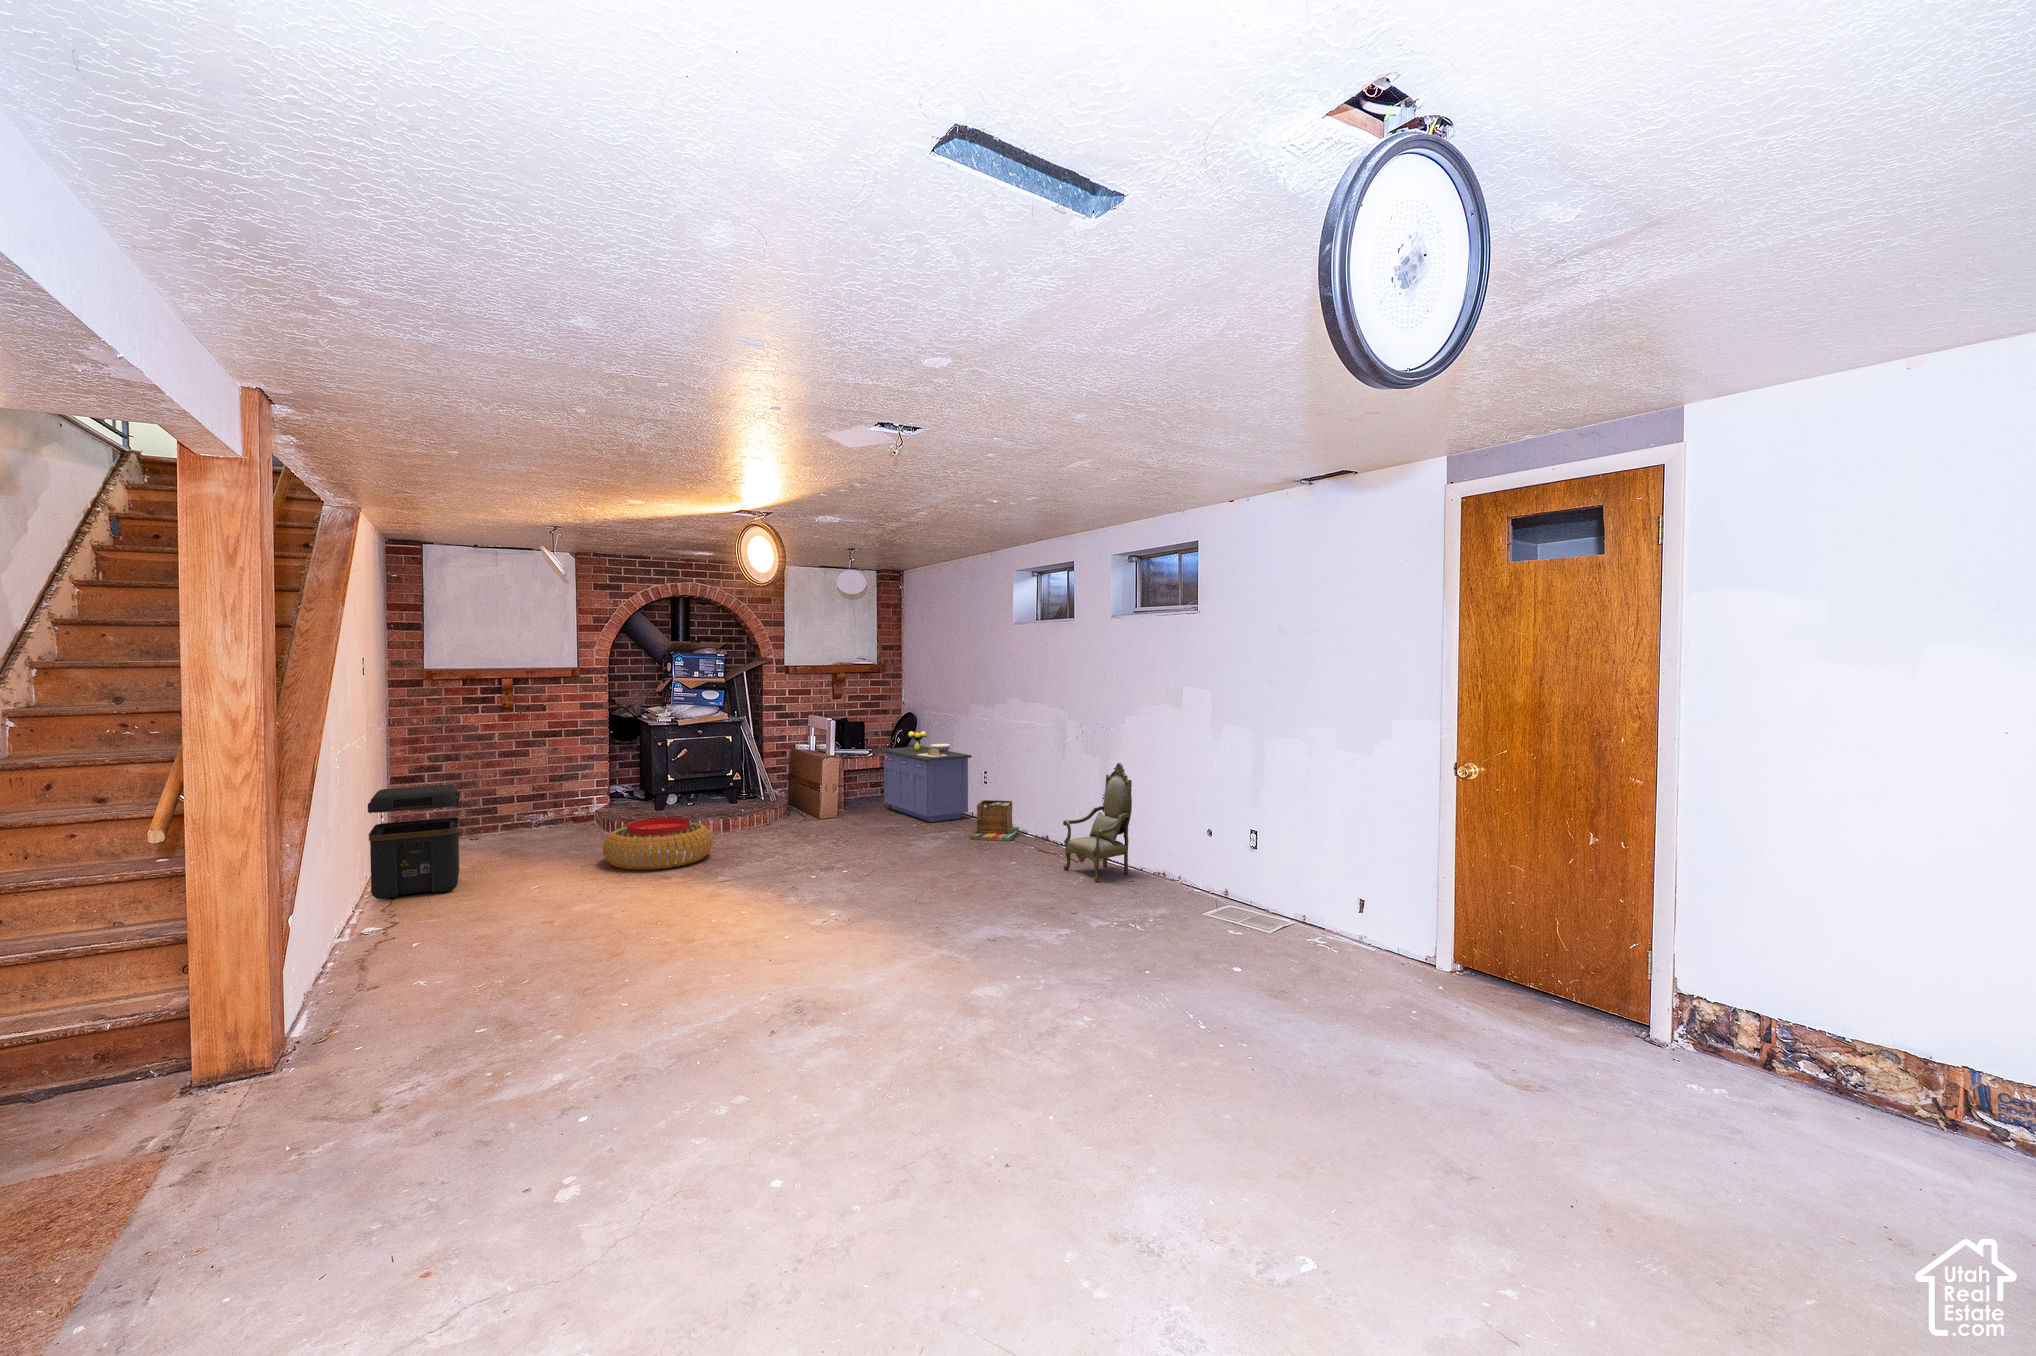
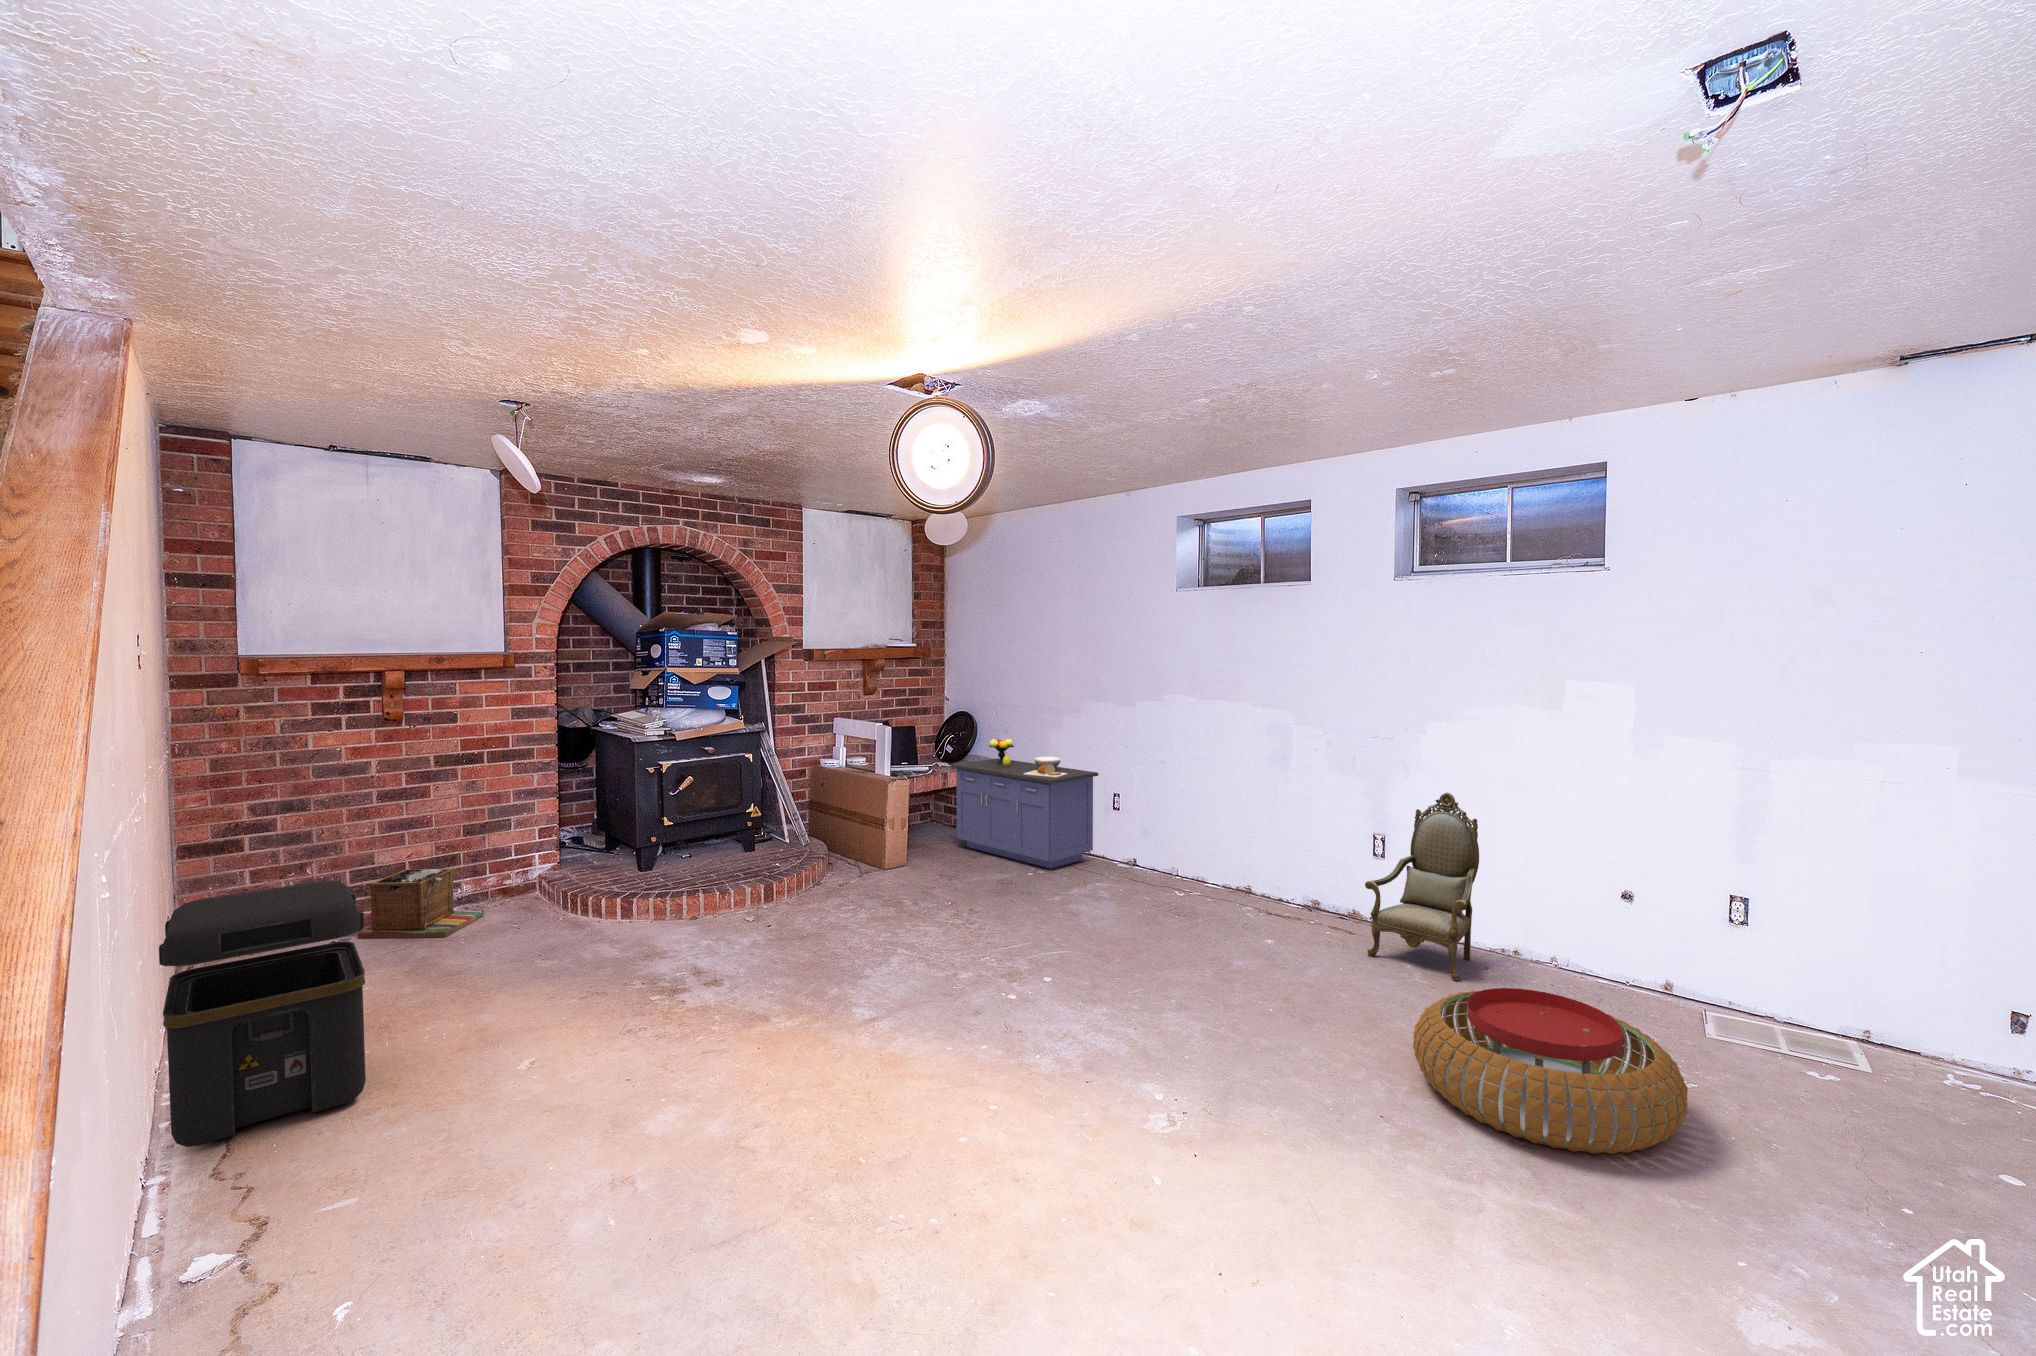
laundry basket: present [970,800,1019,841] -> present [358,869,484,938]
pouf: present [603,818,713,870] -> present [1413,988,1688,1154]

